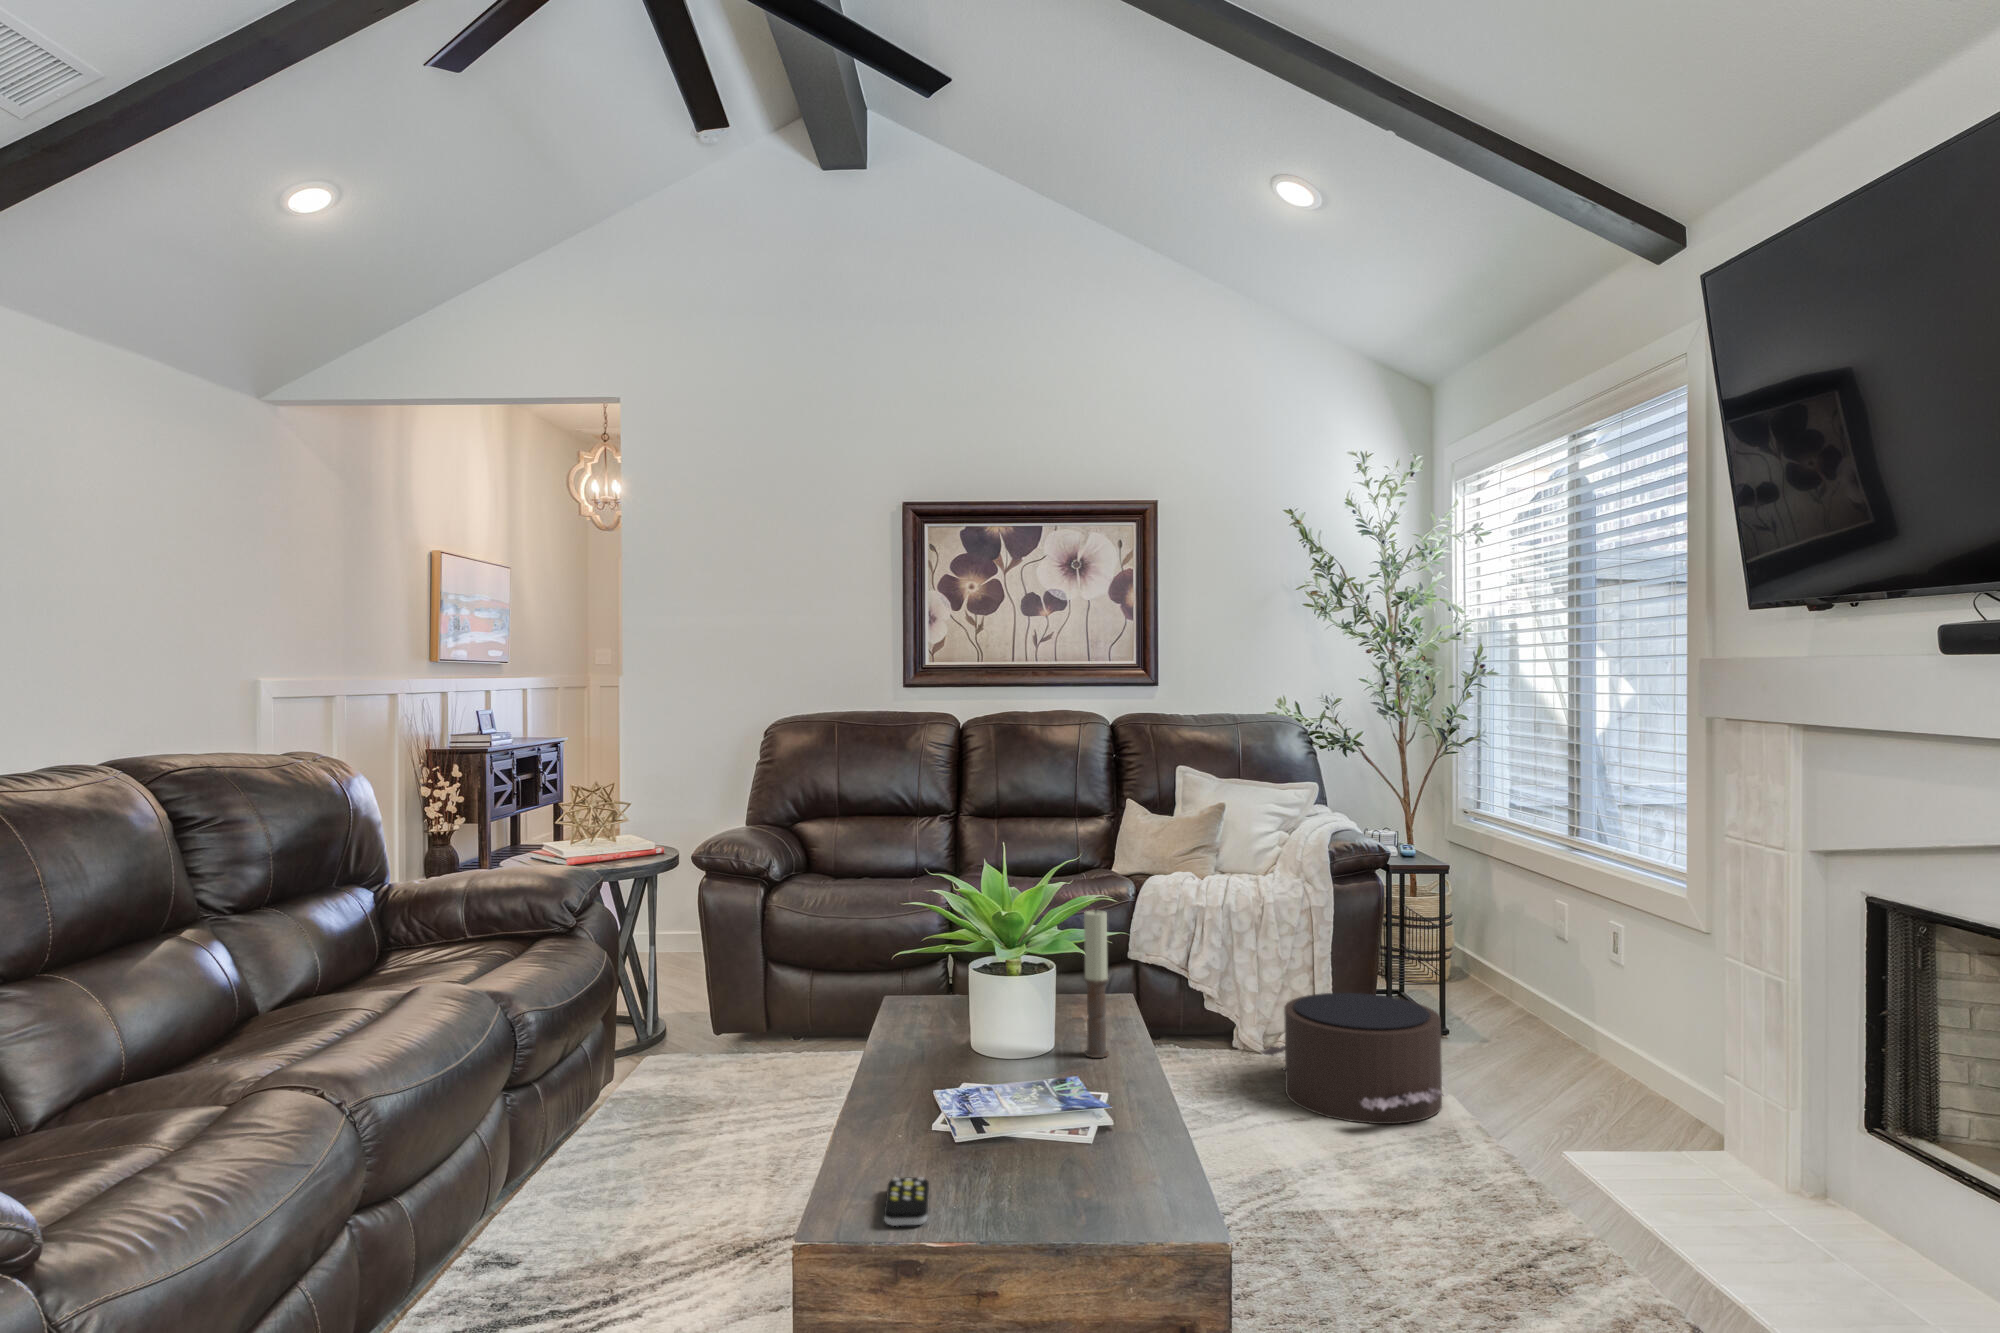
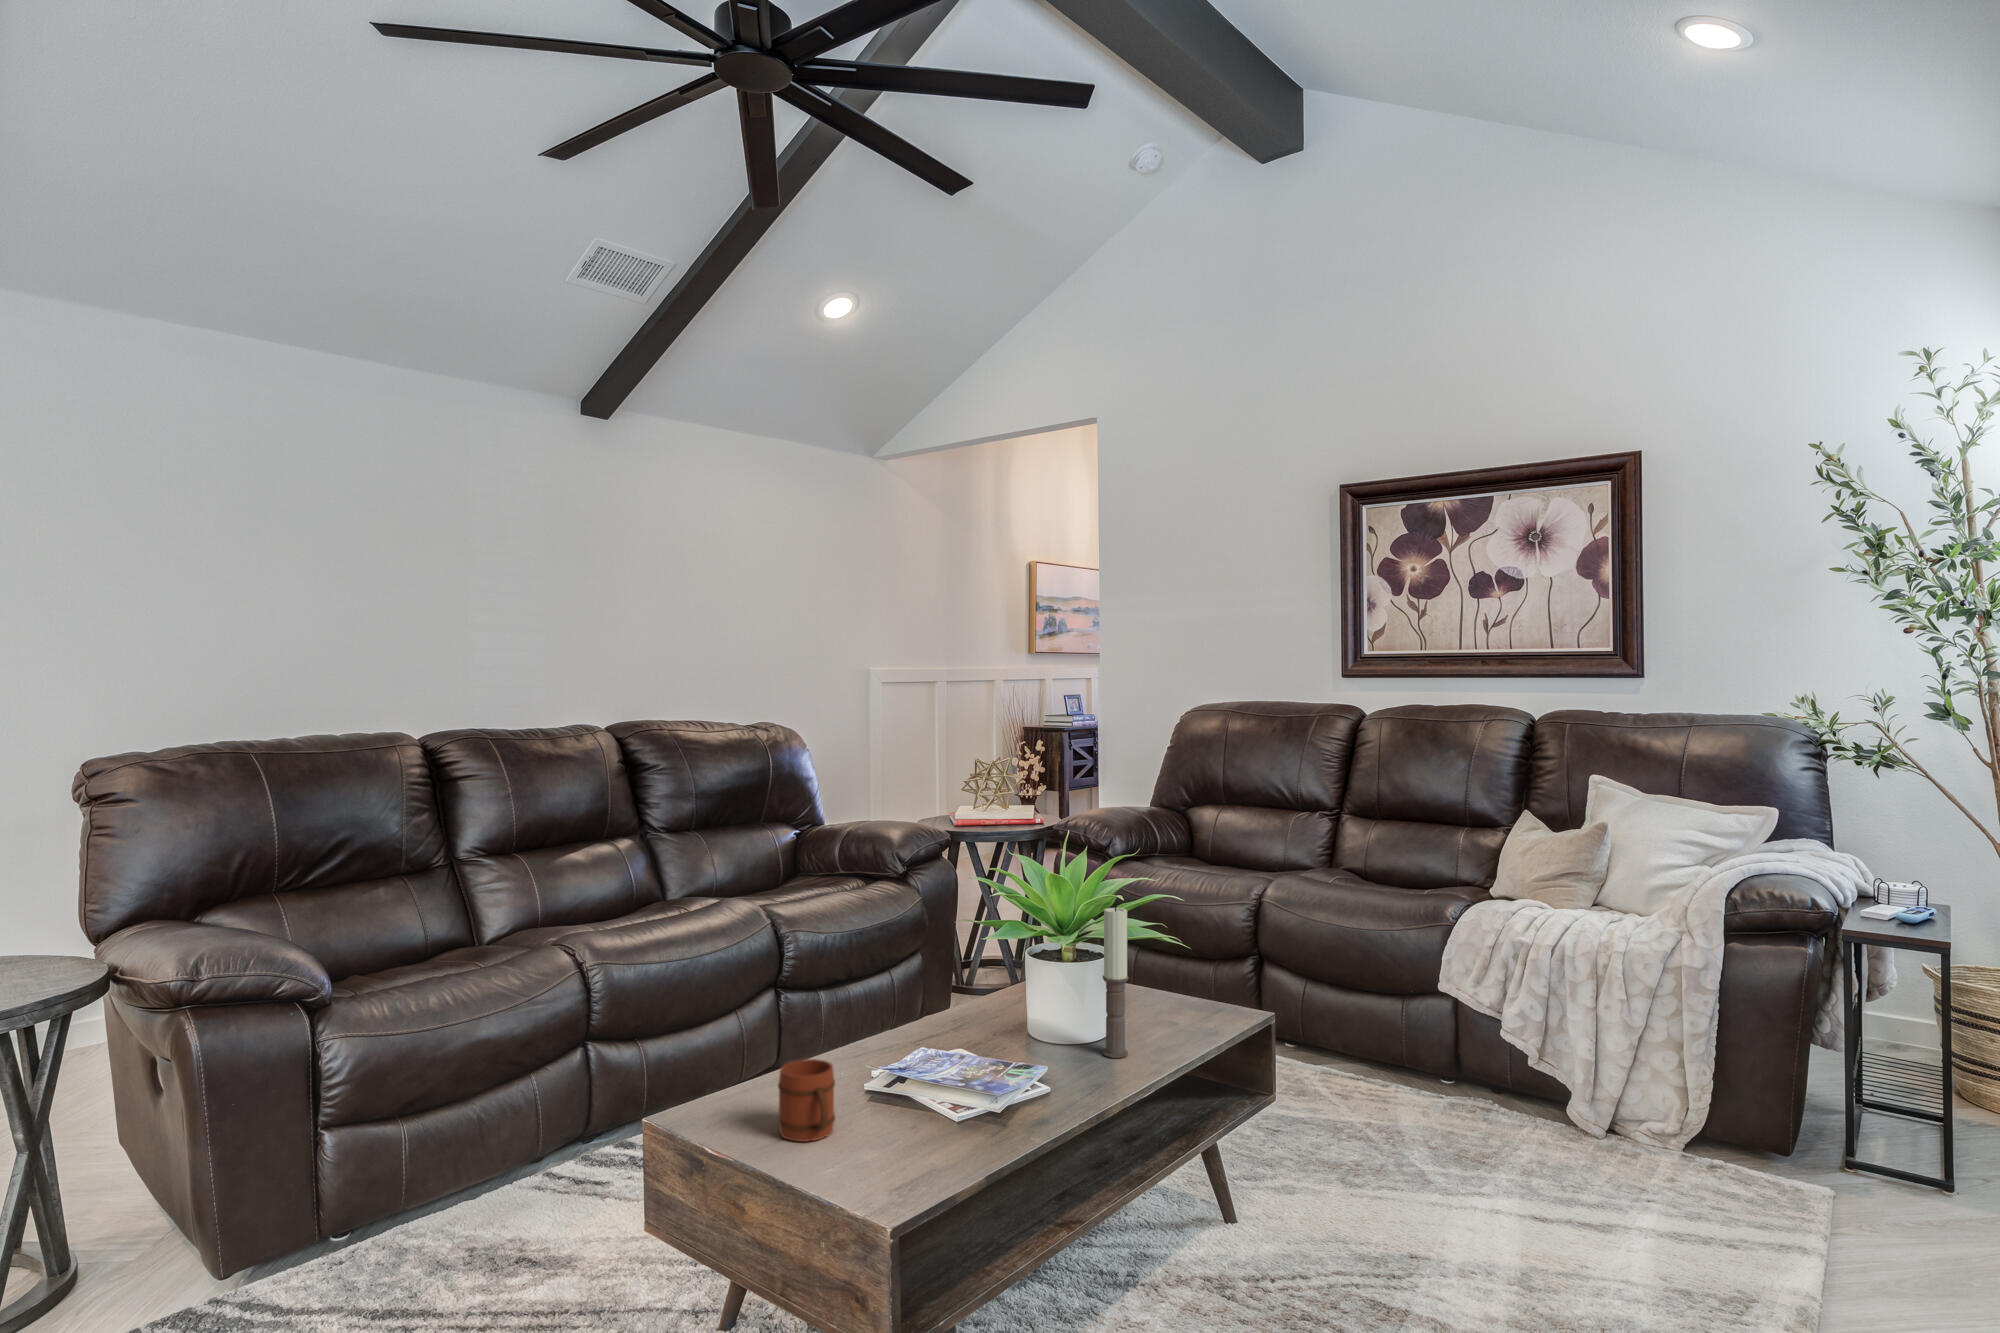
pouf: present [1261,993,1443,1124] -> none [1533,1072,1759,1264]
mug: none [985,1113,1066,1208] -> present [778,1059,835,1142]
remote control: present [884,1177,929,1226] -> none [693,1091,766,1127]

